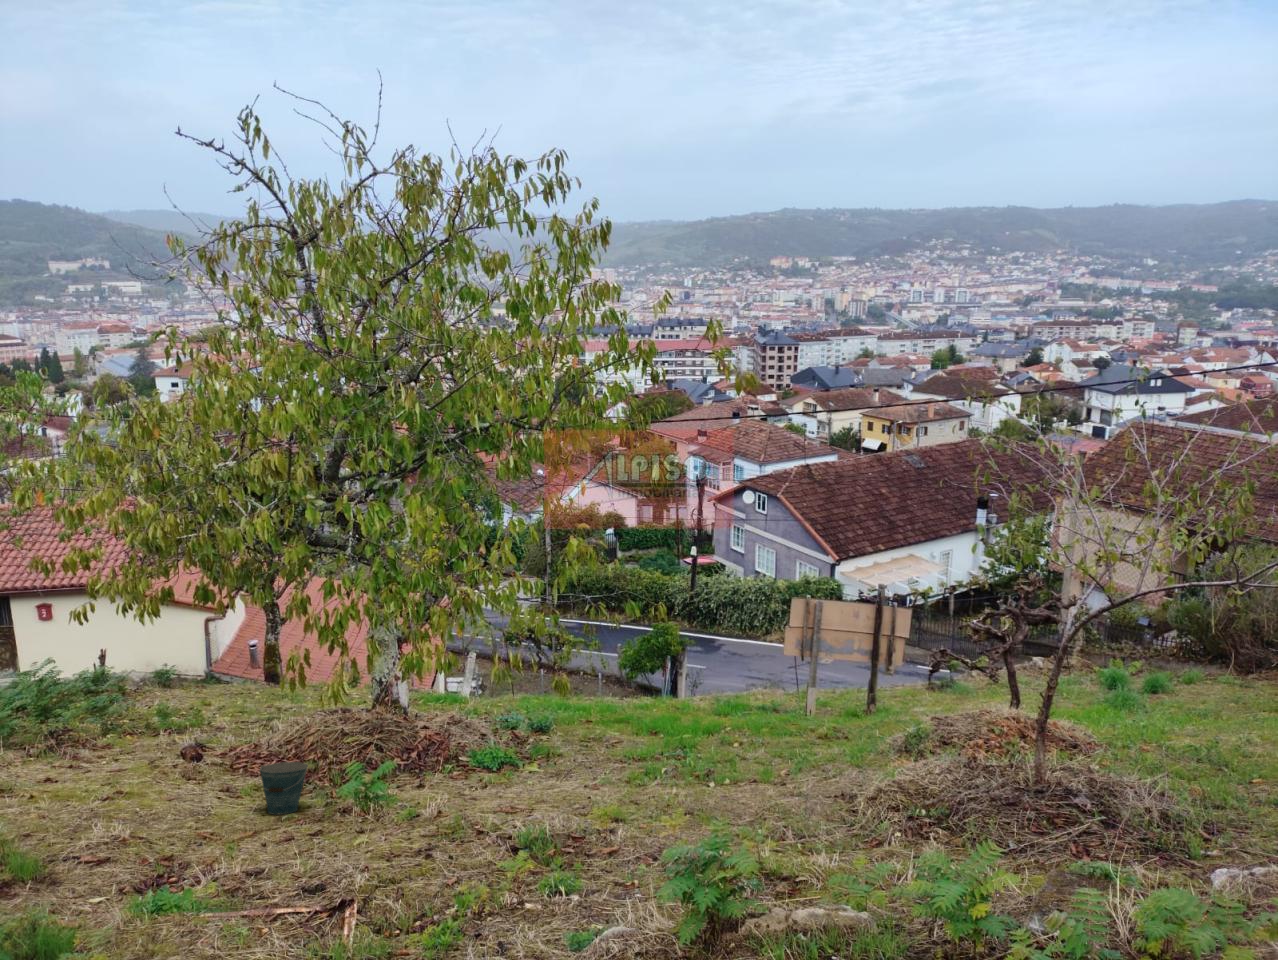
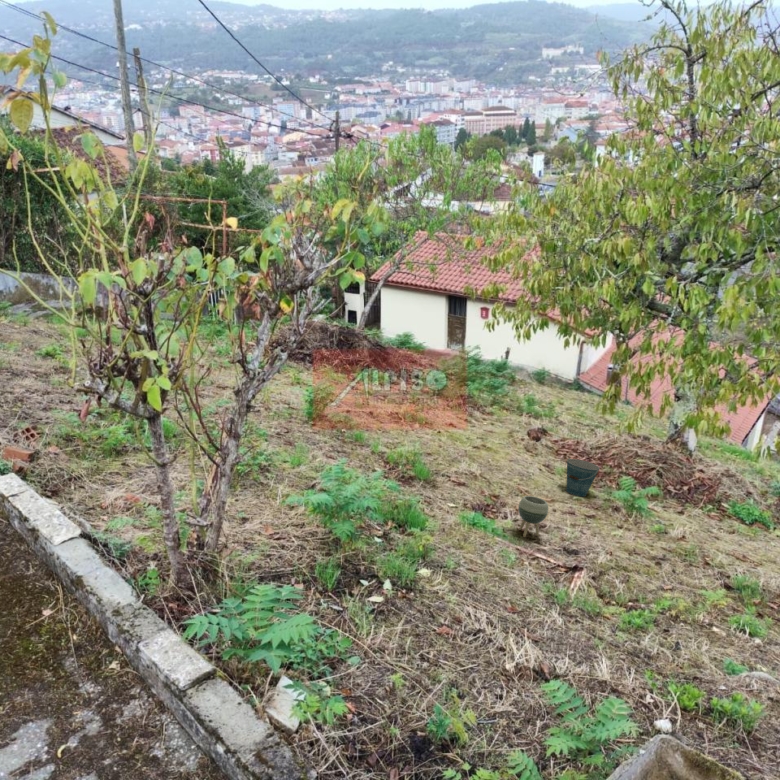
planter: none [220,831,267,898] -> present [518,496,548,537]

